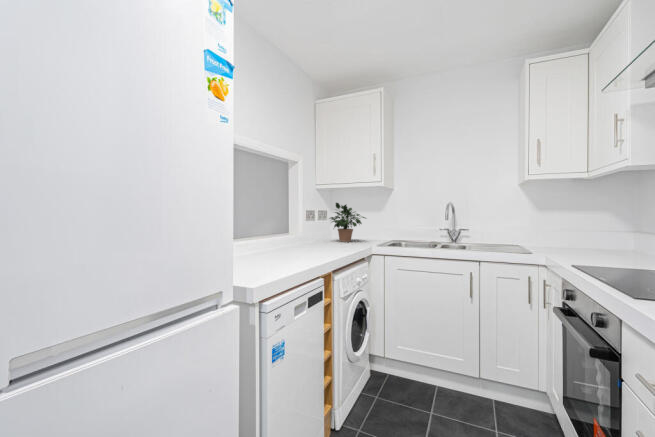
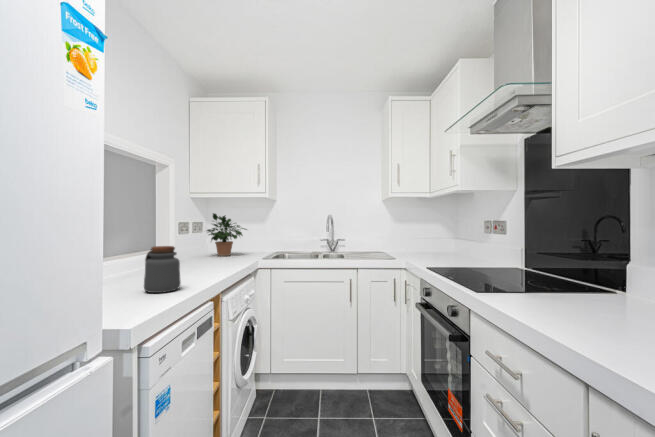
jar: none [271,228,299,266] -> present [144,246,181,293]

